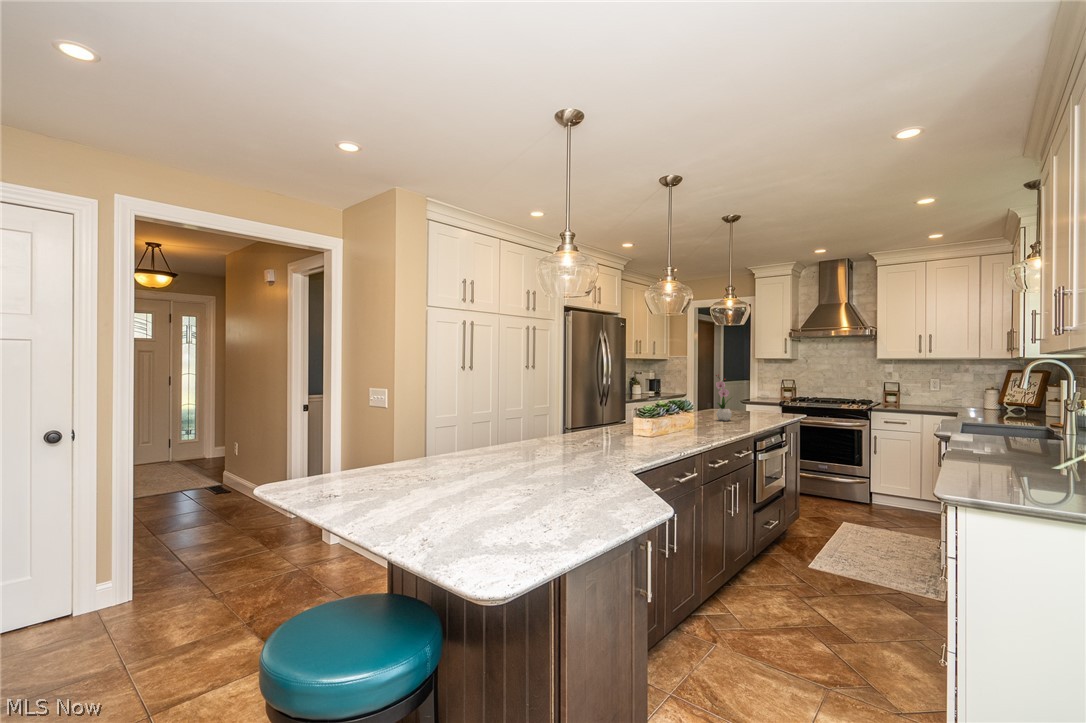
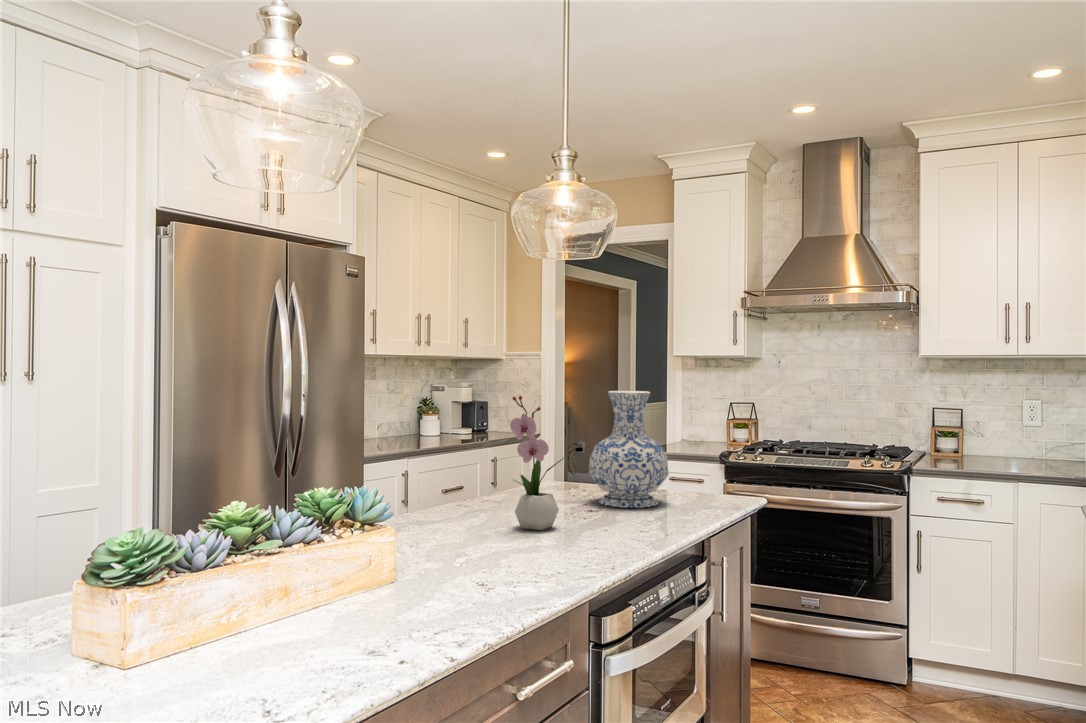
vase: none [736,373,768,417] -> present [589,391,668,508]

